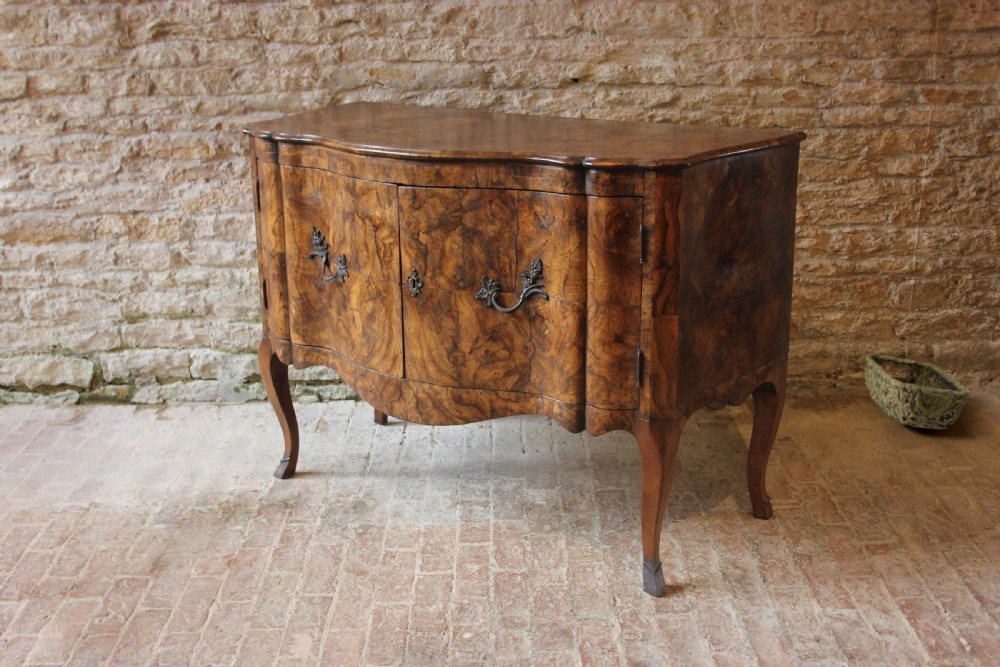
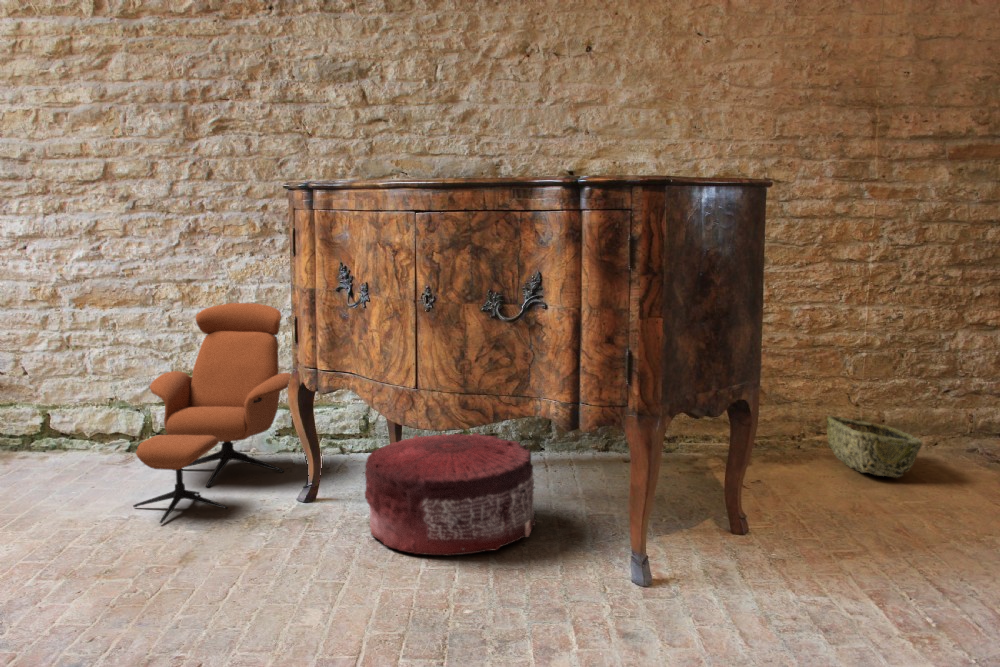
lounge chair: none [93,240,265,515] -> present [133,303,292,523]
pouf: none [349,402,541,557] -> present [365,432,536,555]

